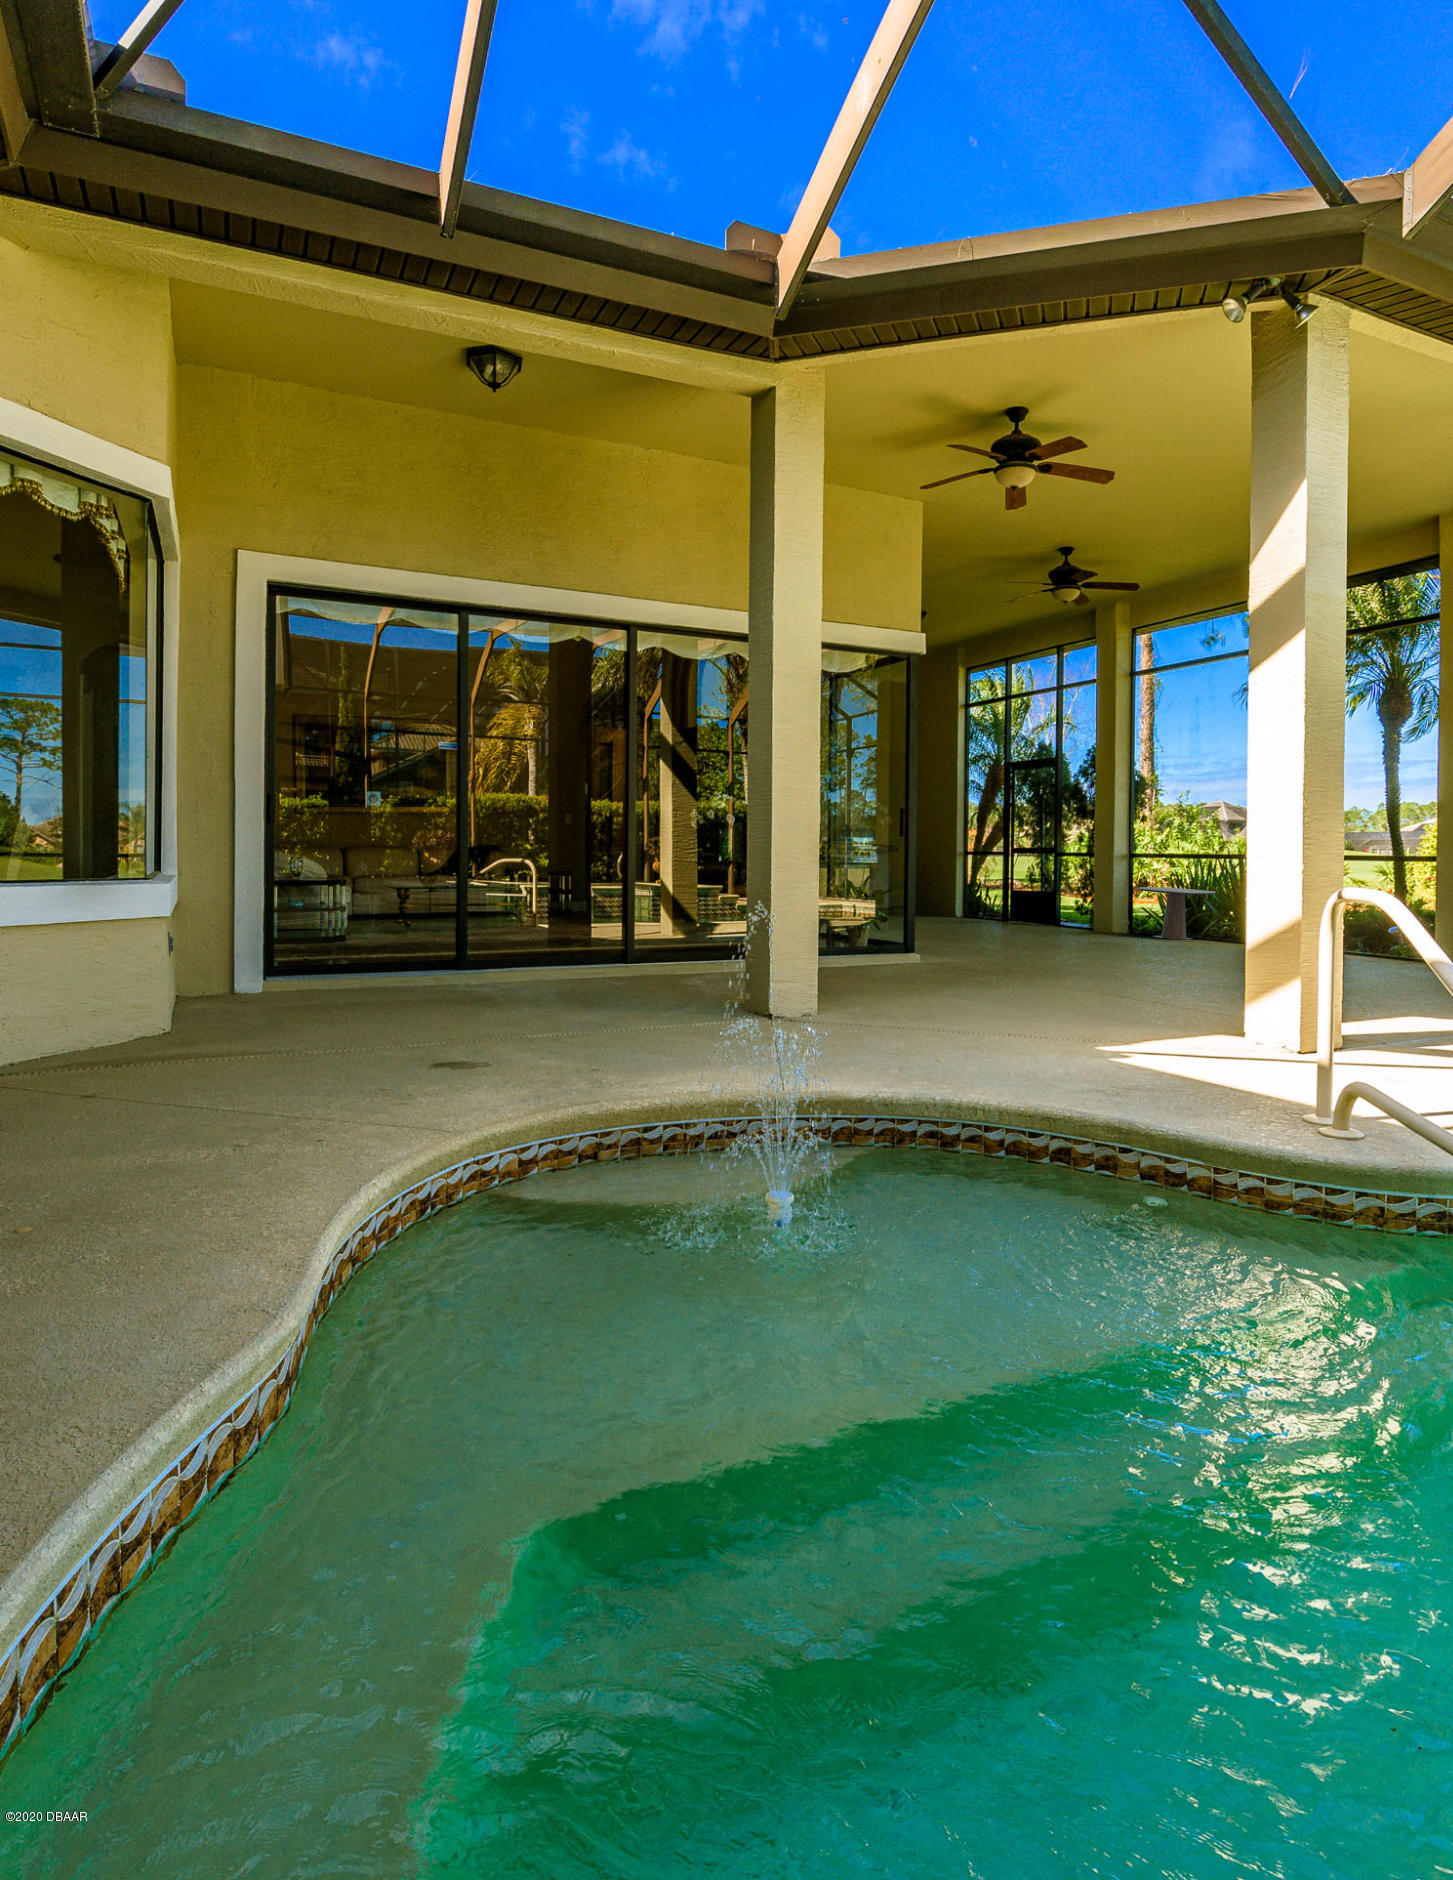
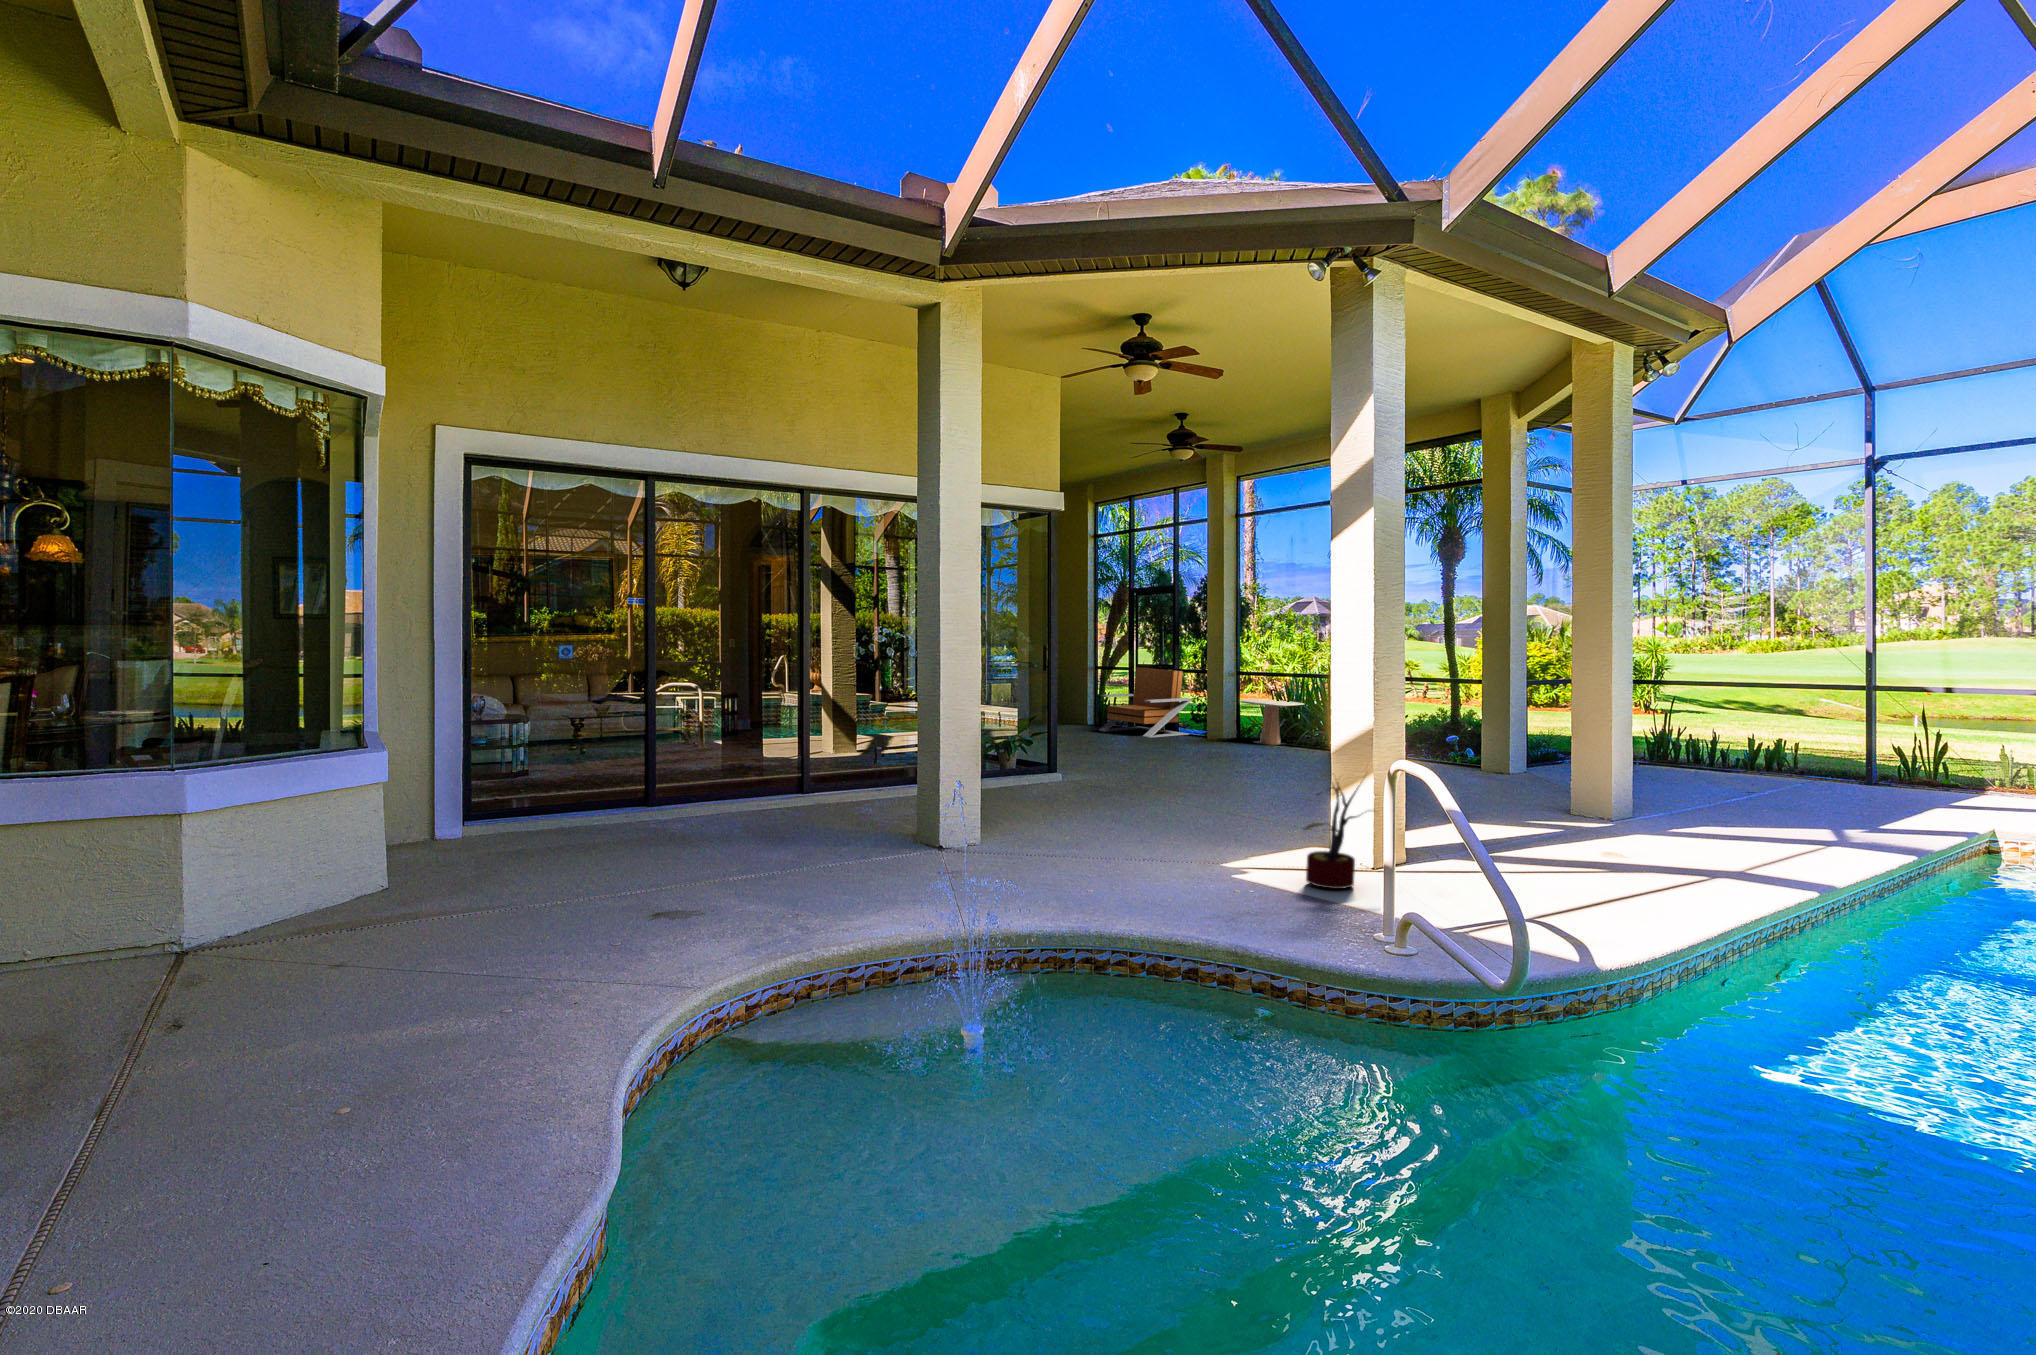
lounge chair: none [974,853,1081,932] -> present [1099,667,1192,738]
decorative plant: none [1207,926,1305,1068] -> present [1304,774,1359,889]

